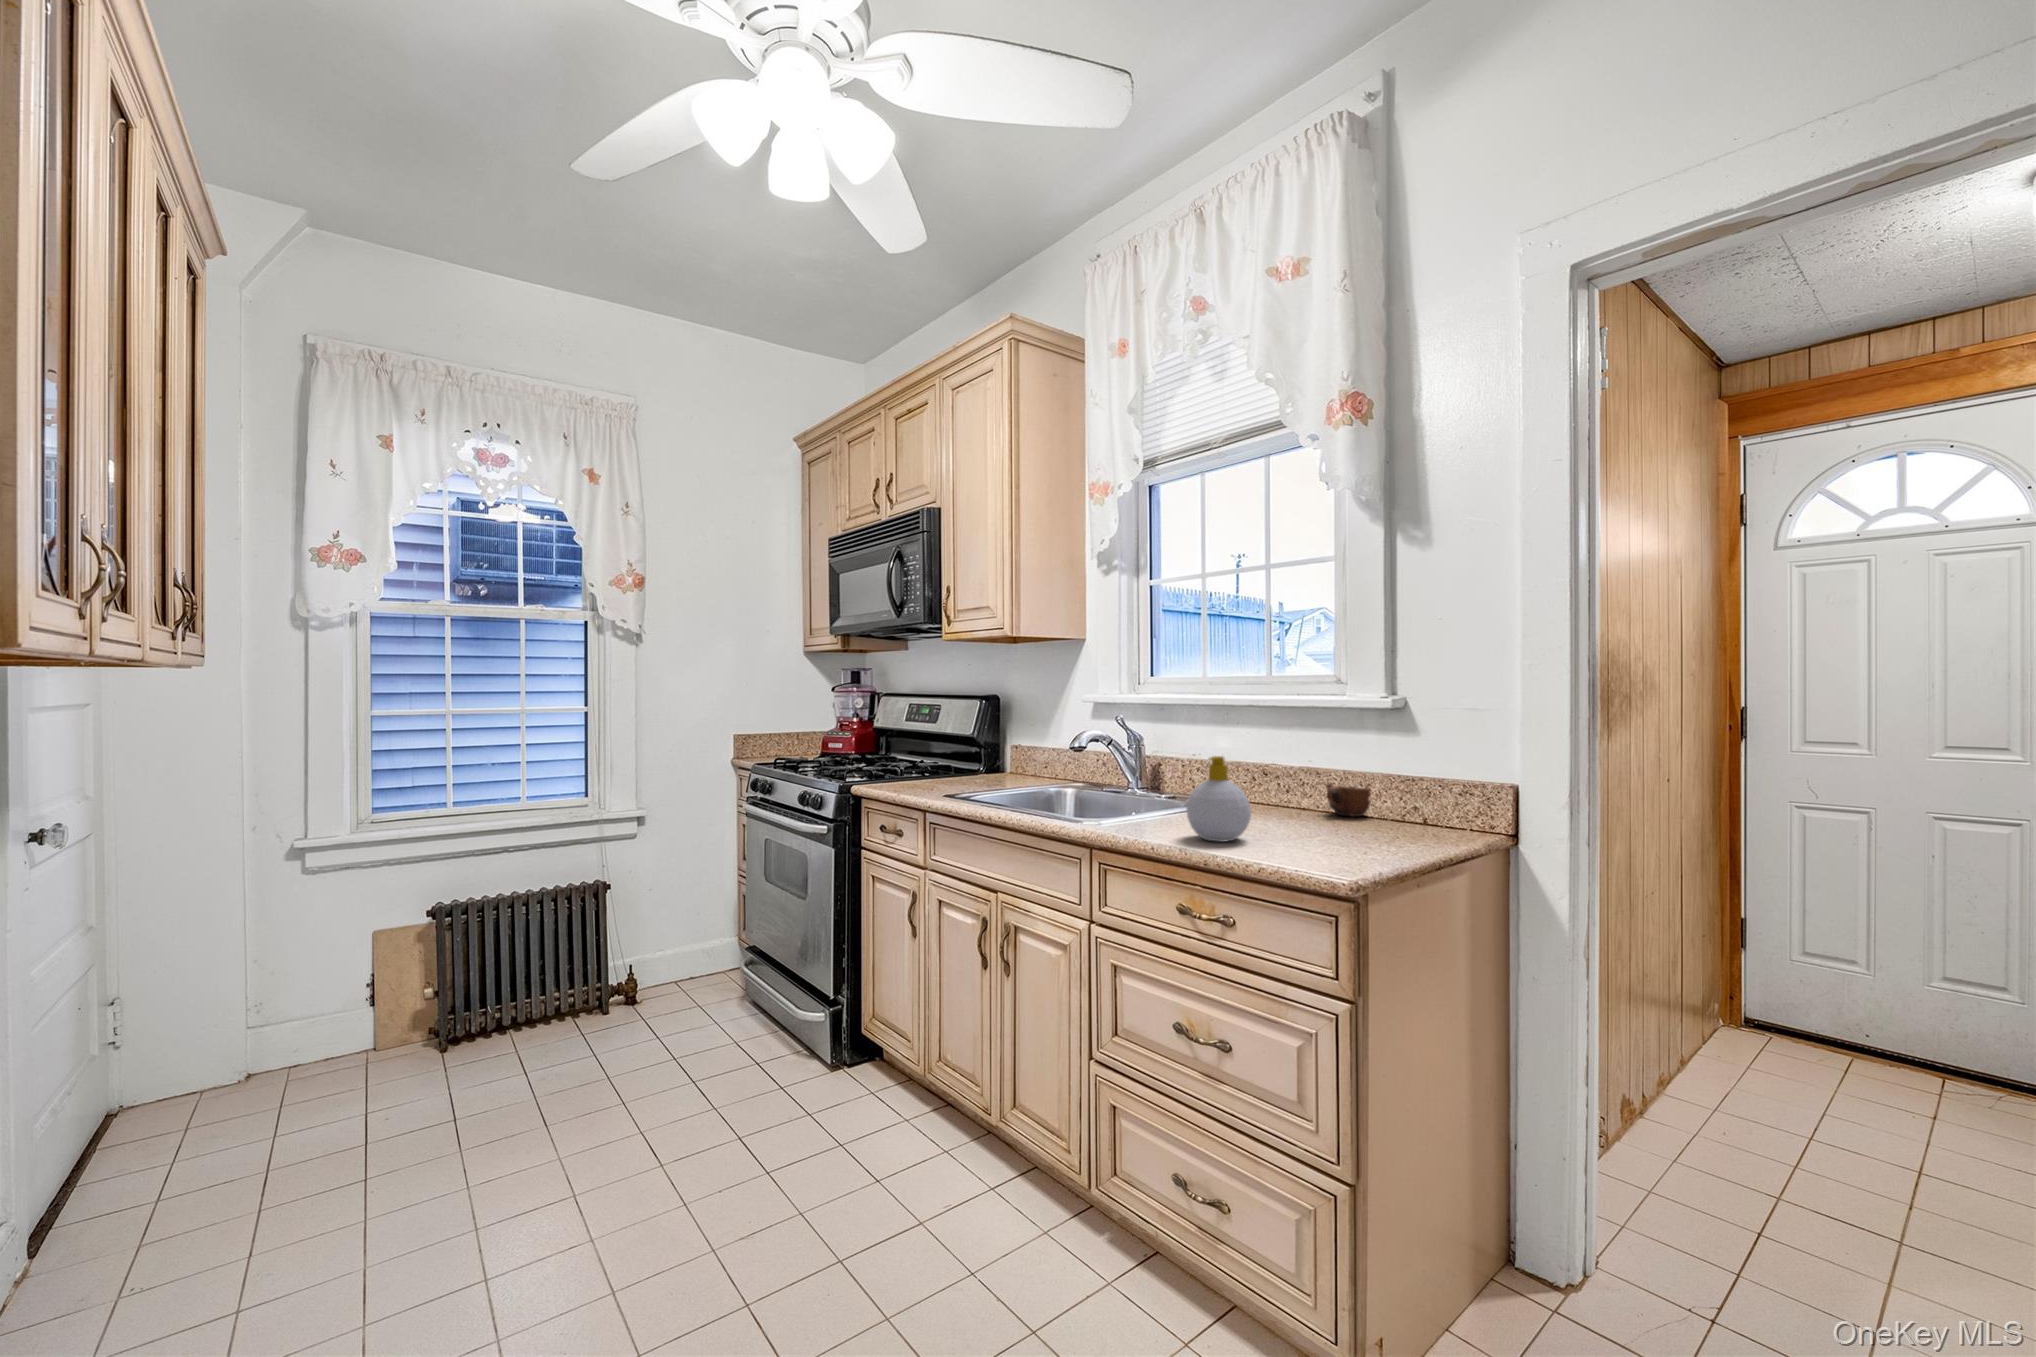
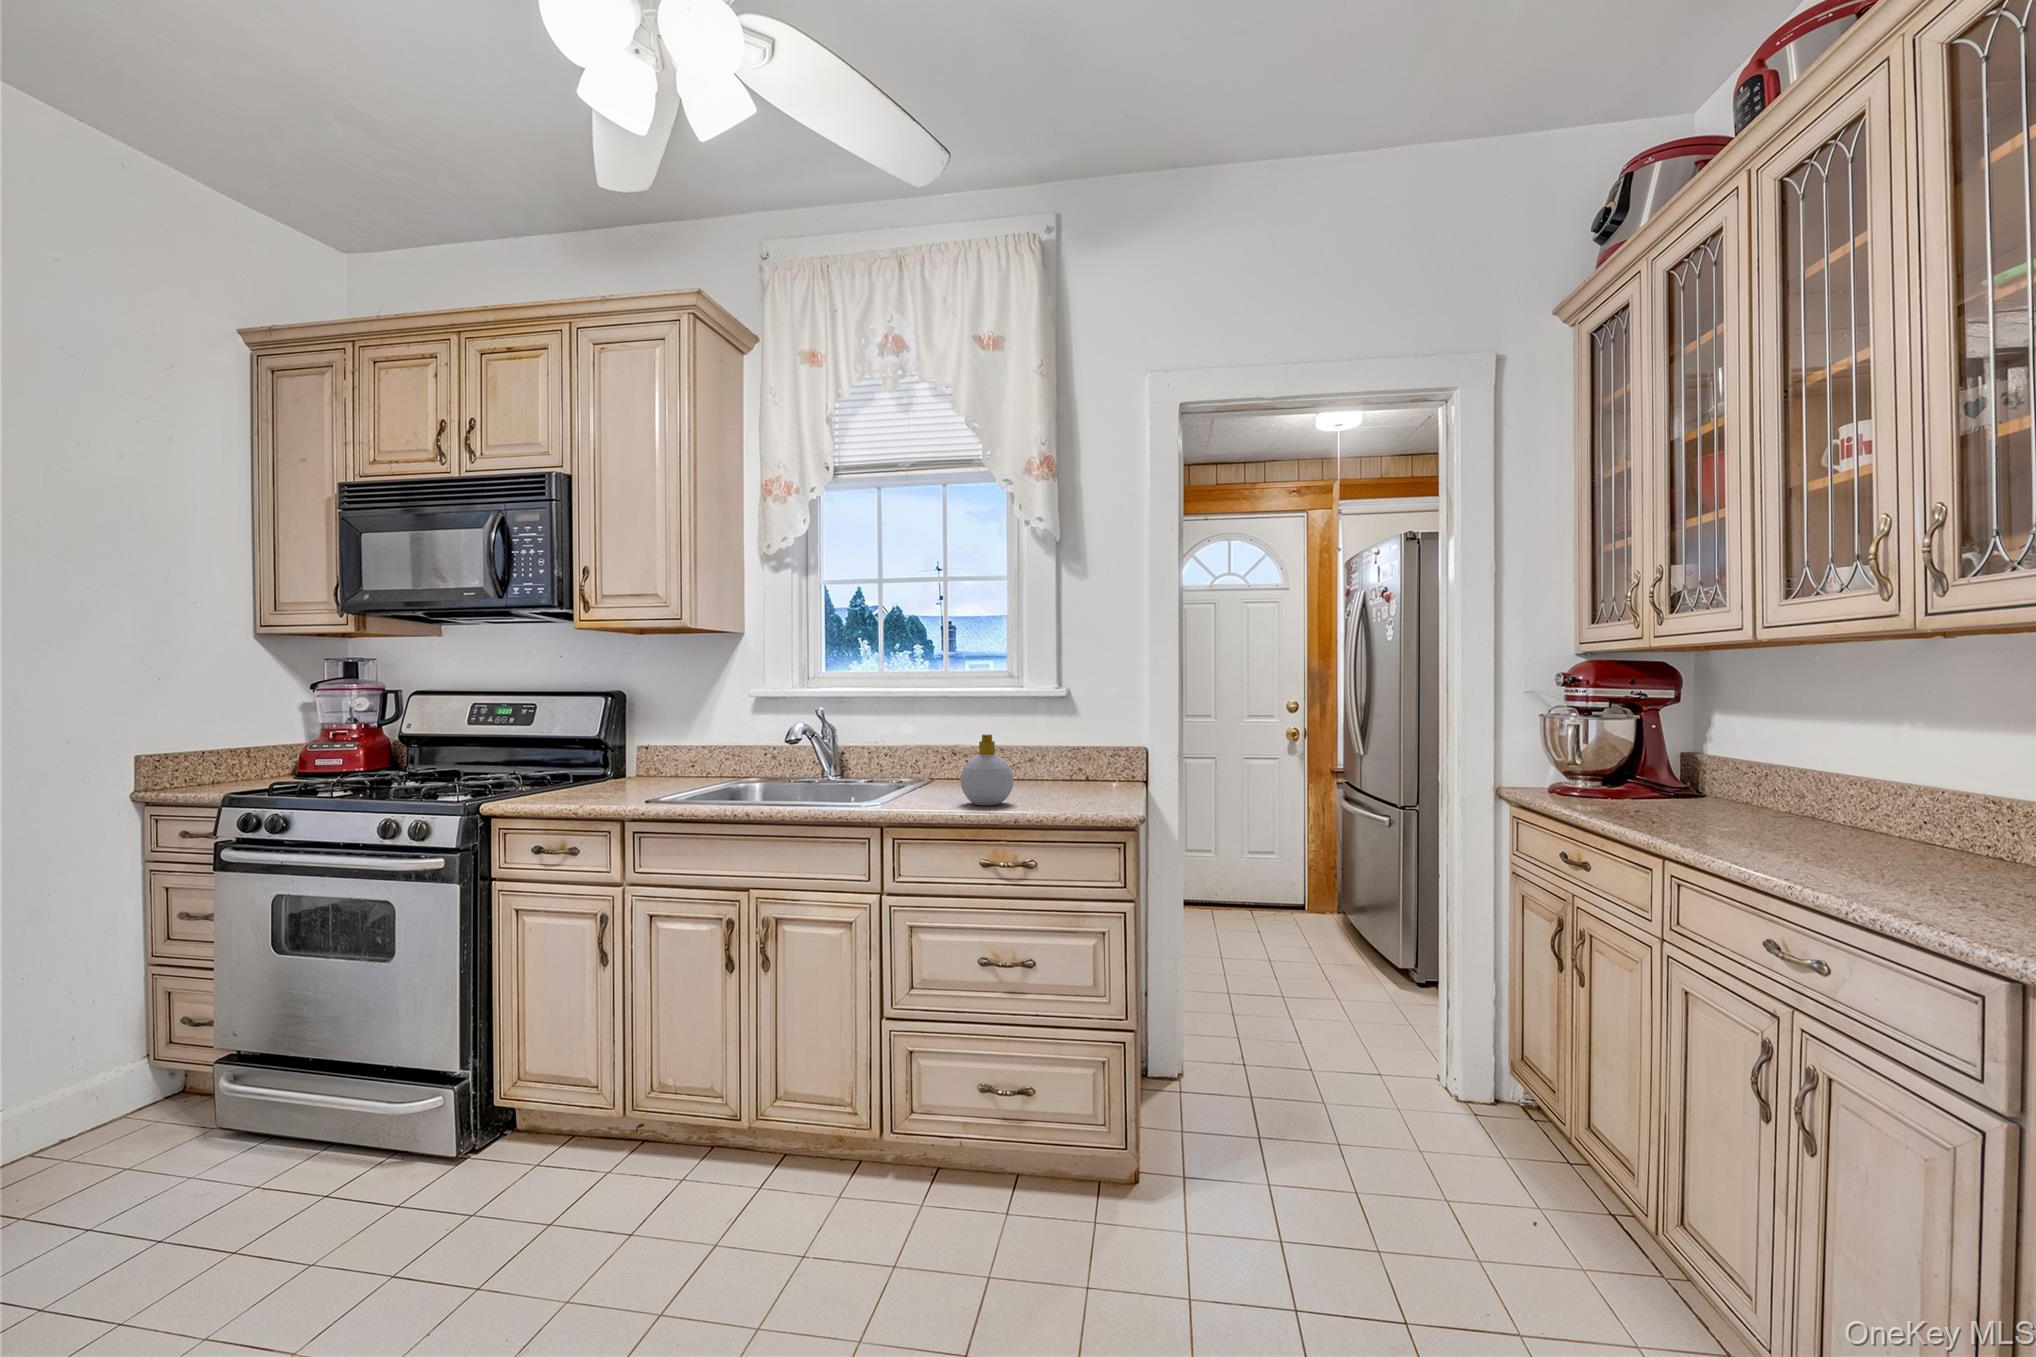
mug: present [1327,783,1370,817] -> none [1013,755,1047,782]

